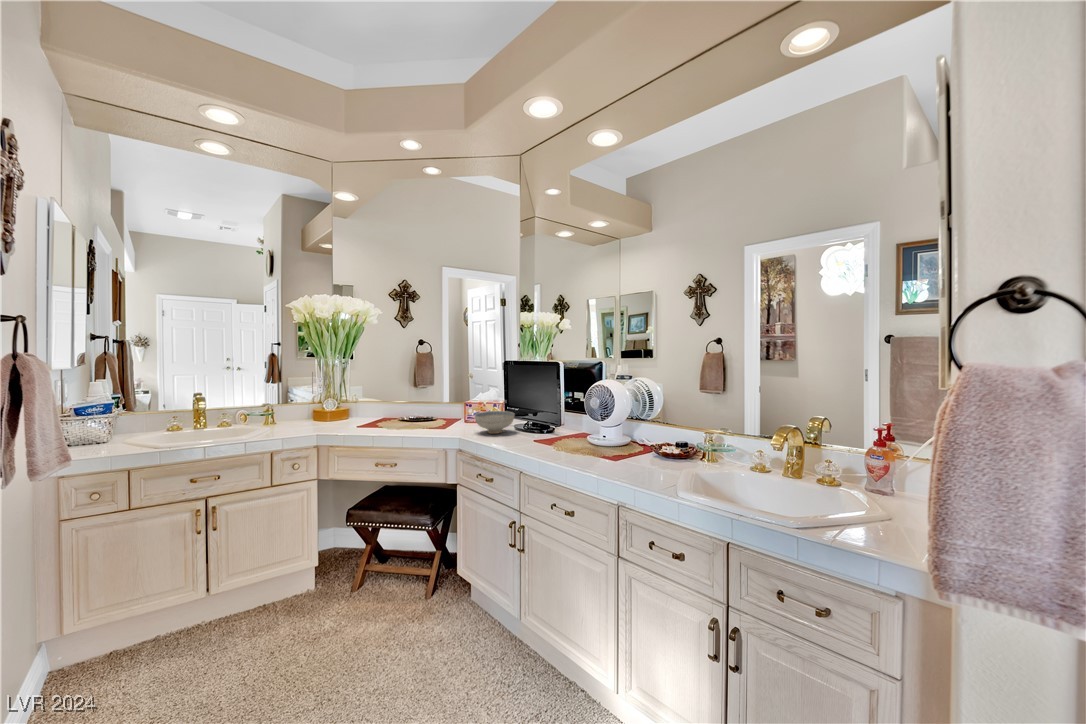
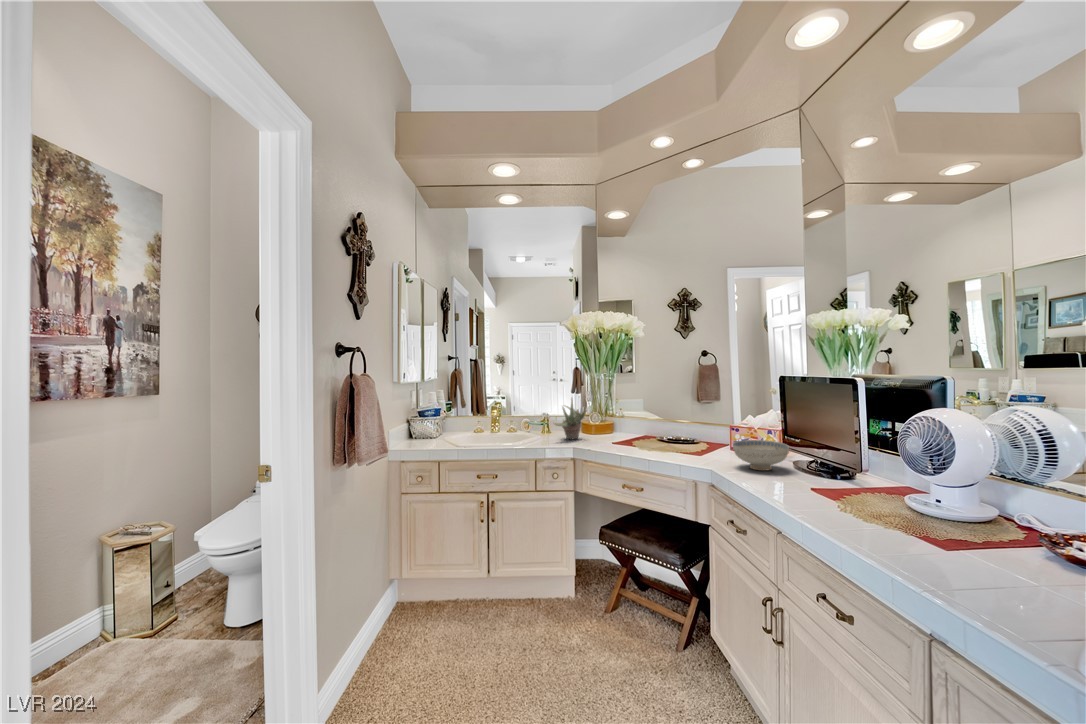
succulent plant: none [290,383,326,428] -> present [554,399,586,439]

